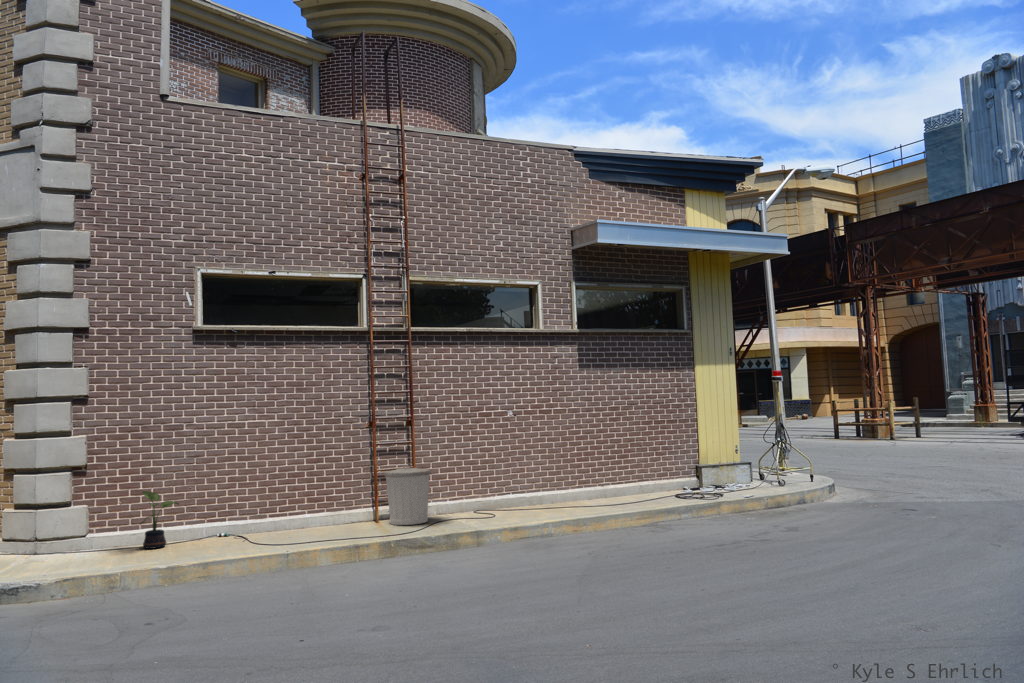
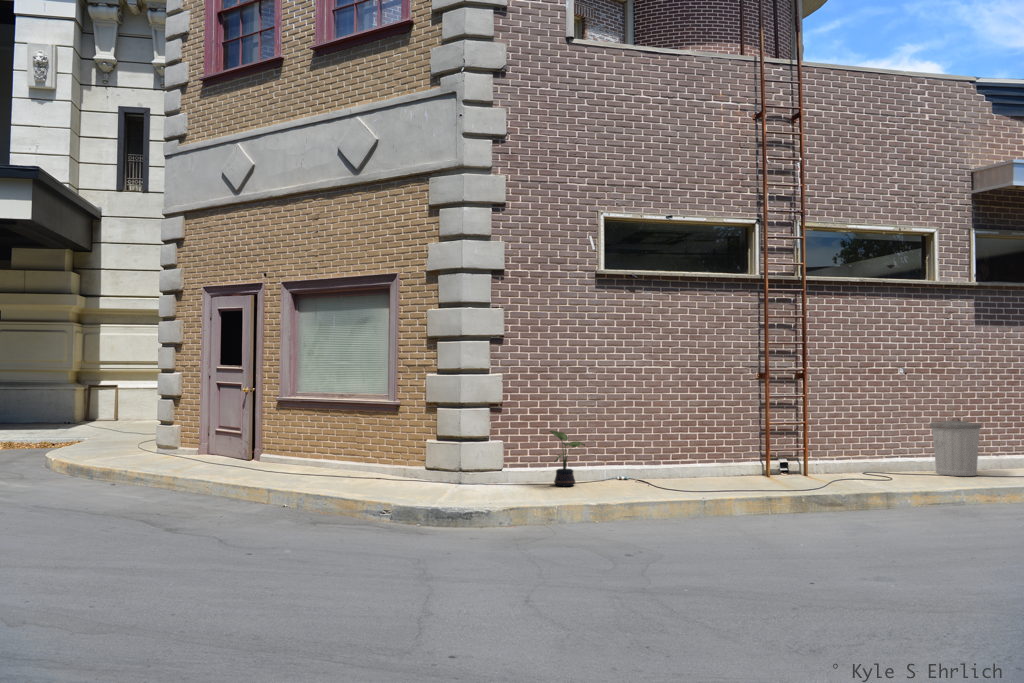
trash can: present [384,466,431,525] -> present [930,418,981,476]

